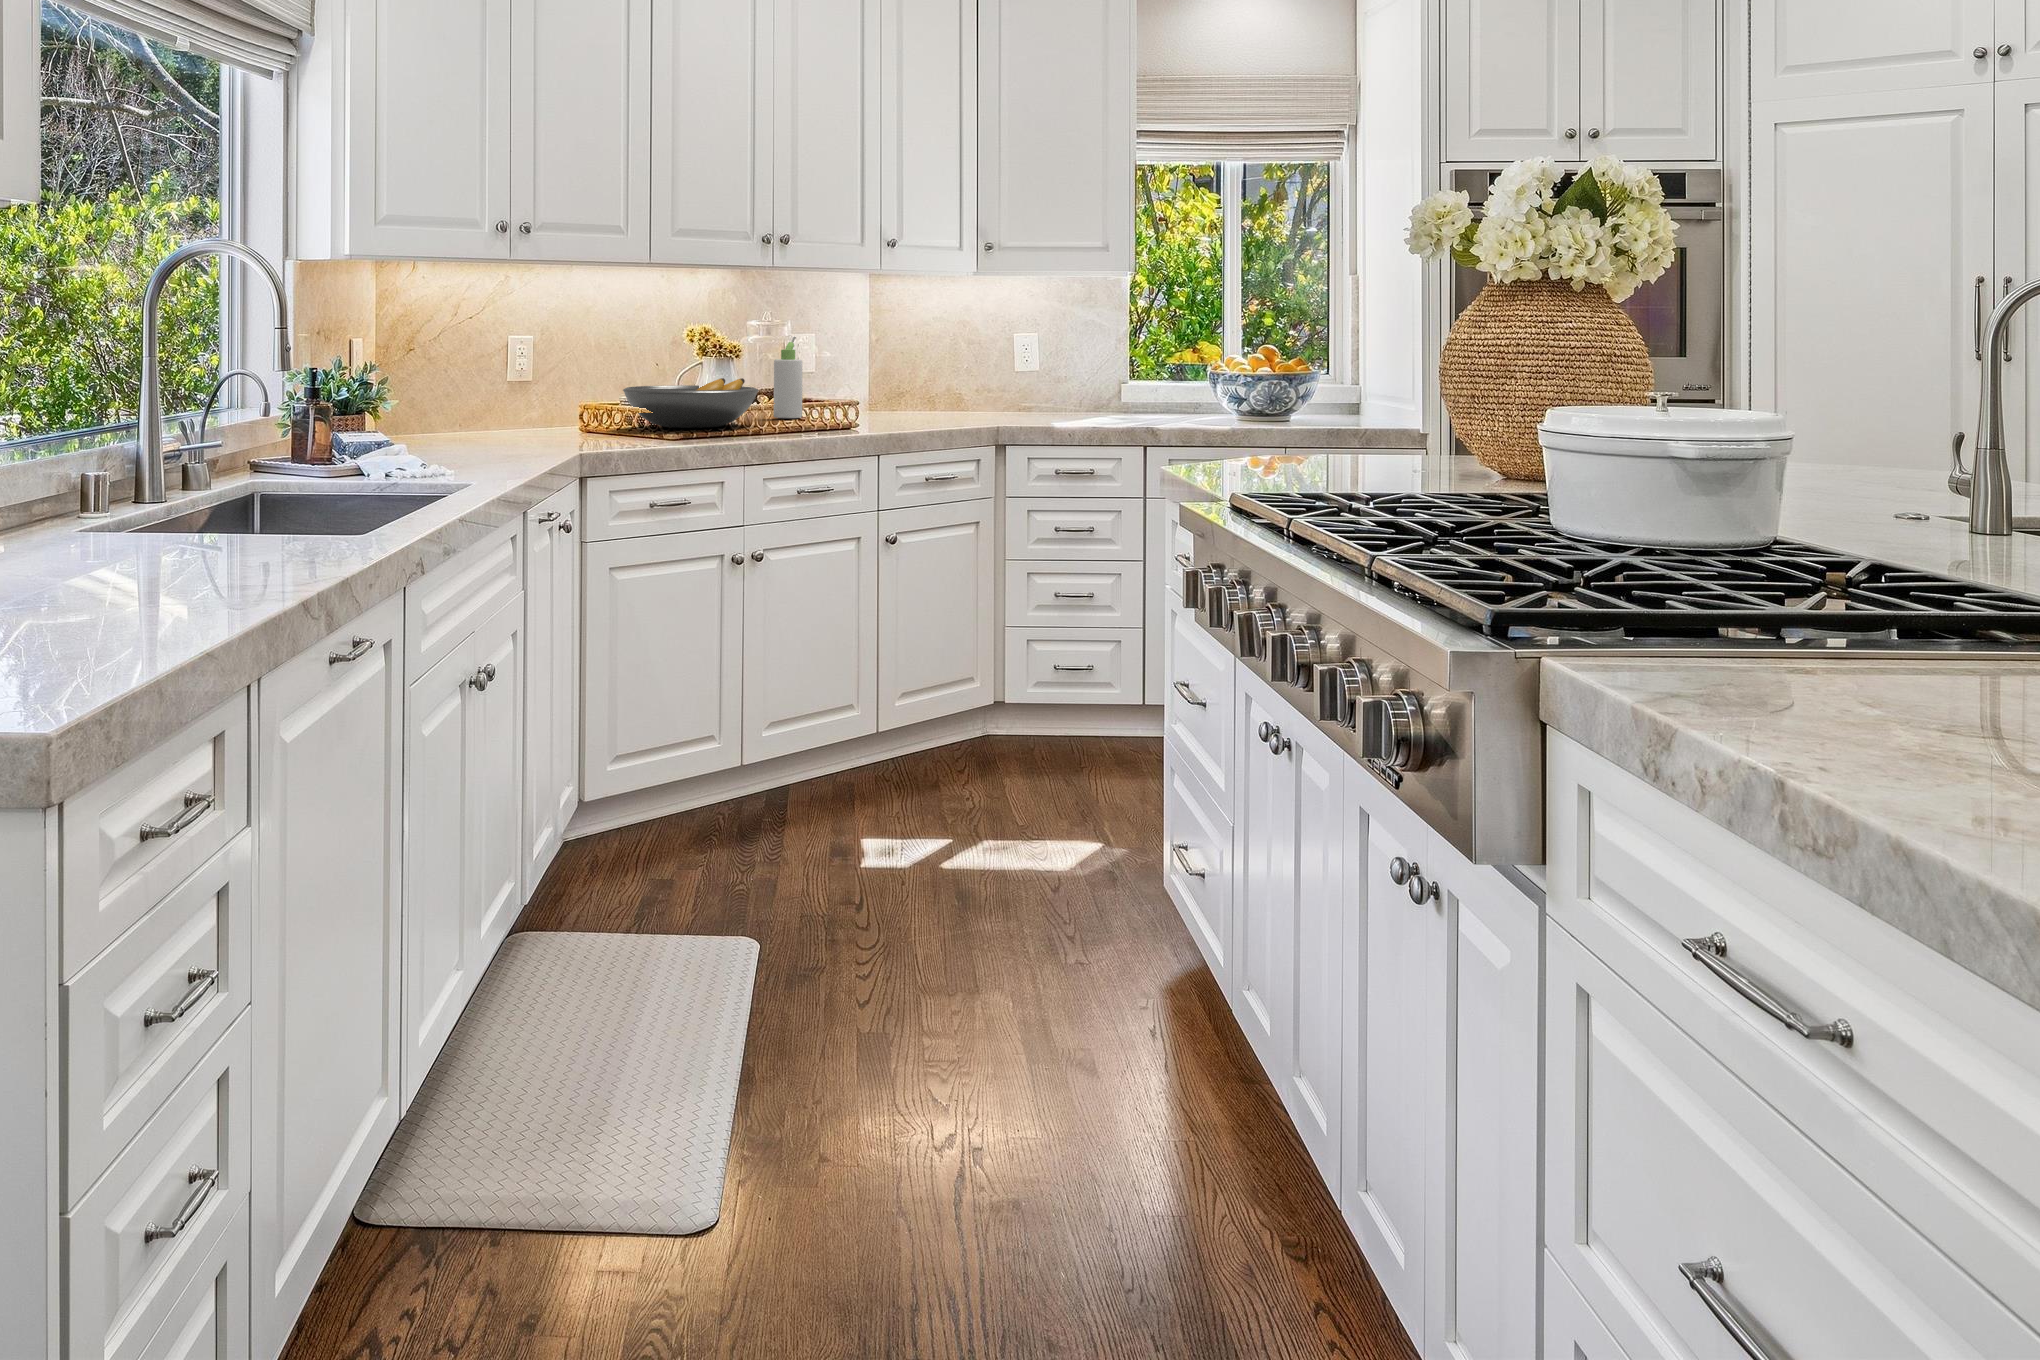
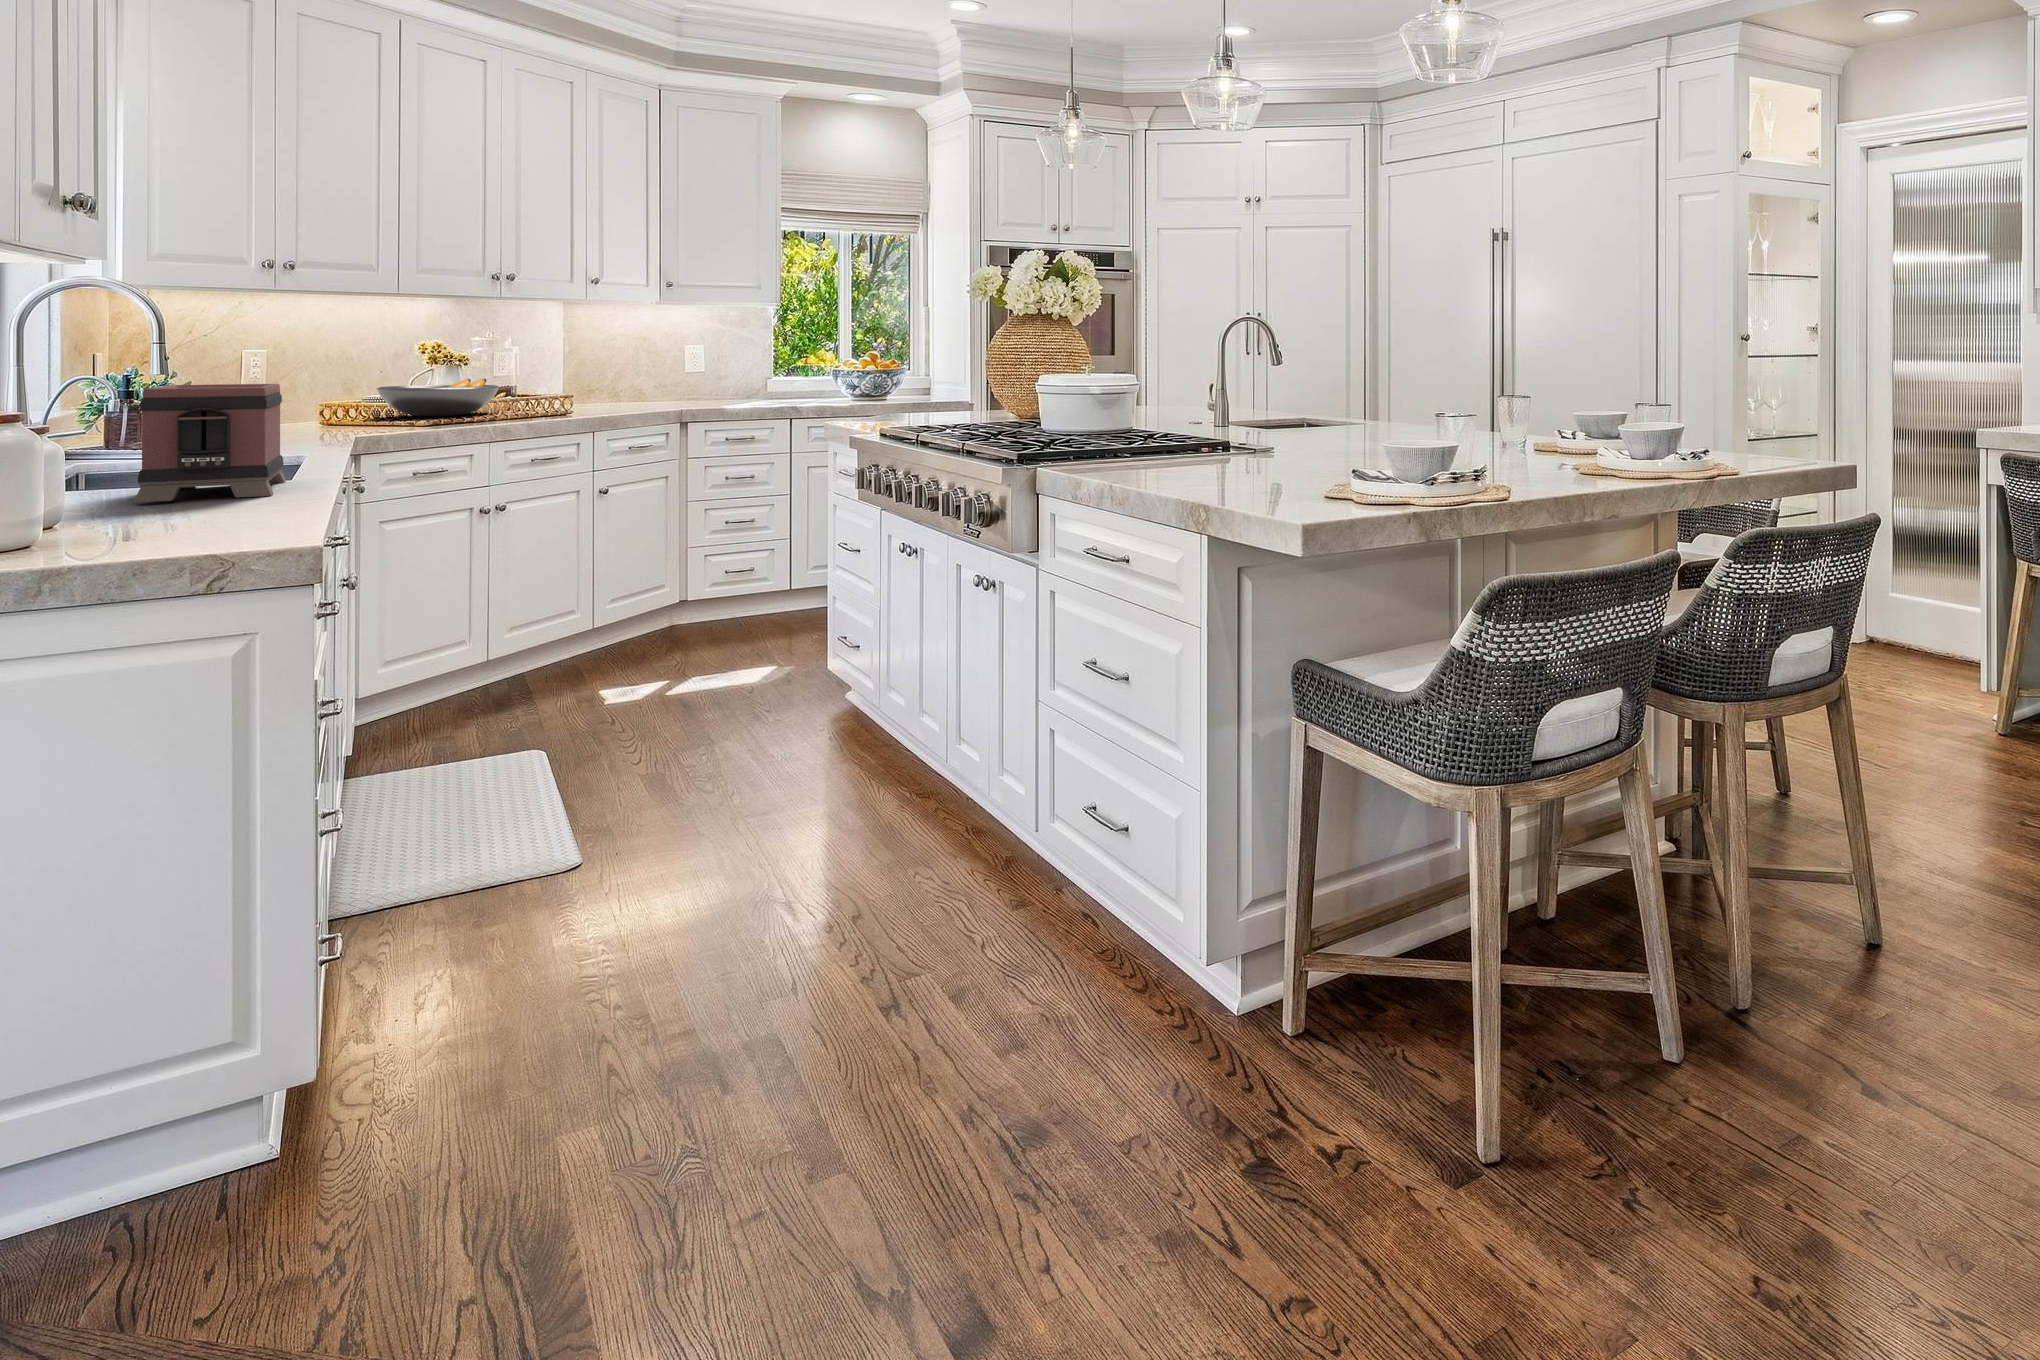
bottle: present [774,337,802,418] -> none [505,349,530,408]
toaster: none [93,399,334,585] -> present [134,384,286,503]

